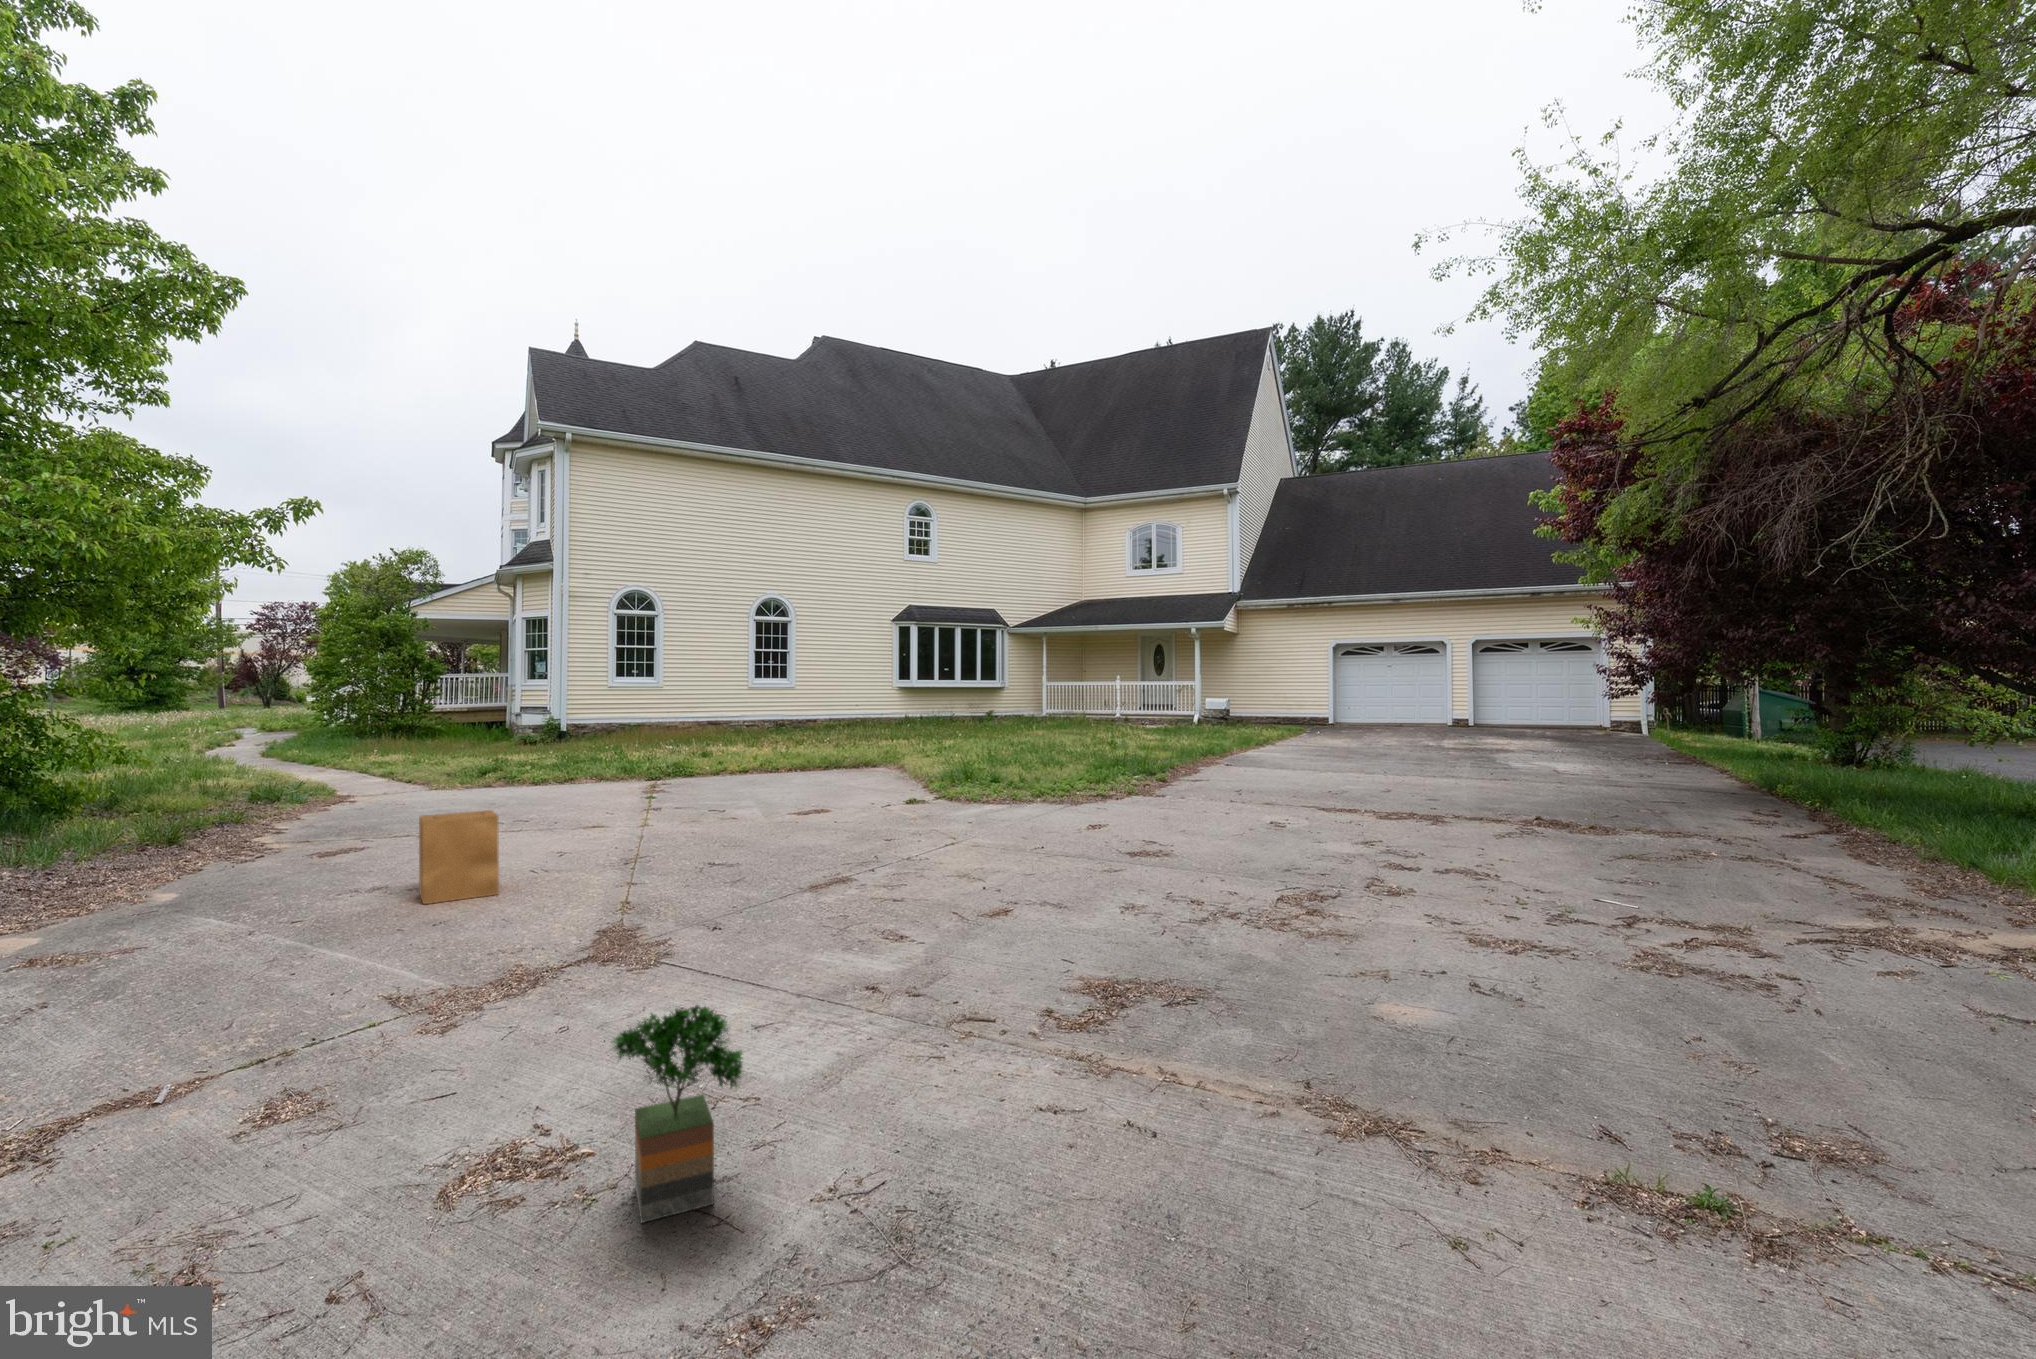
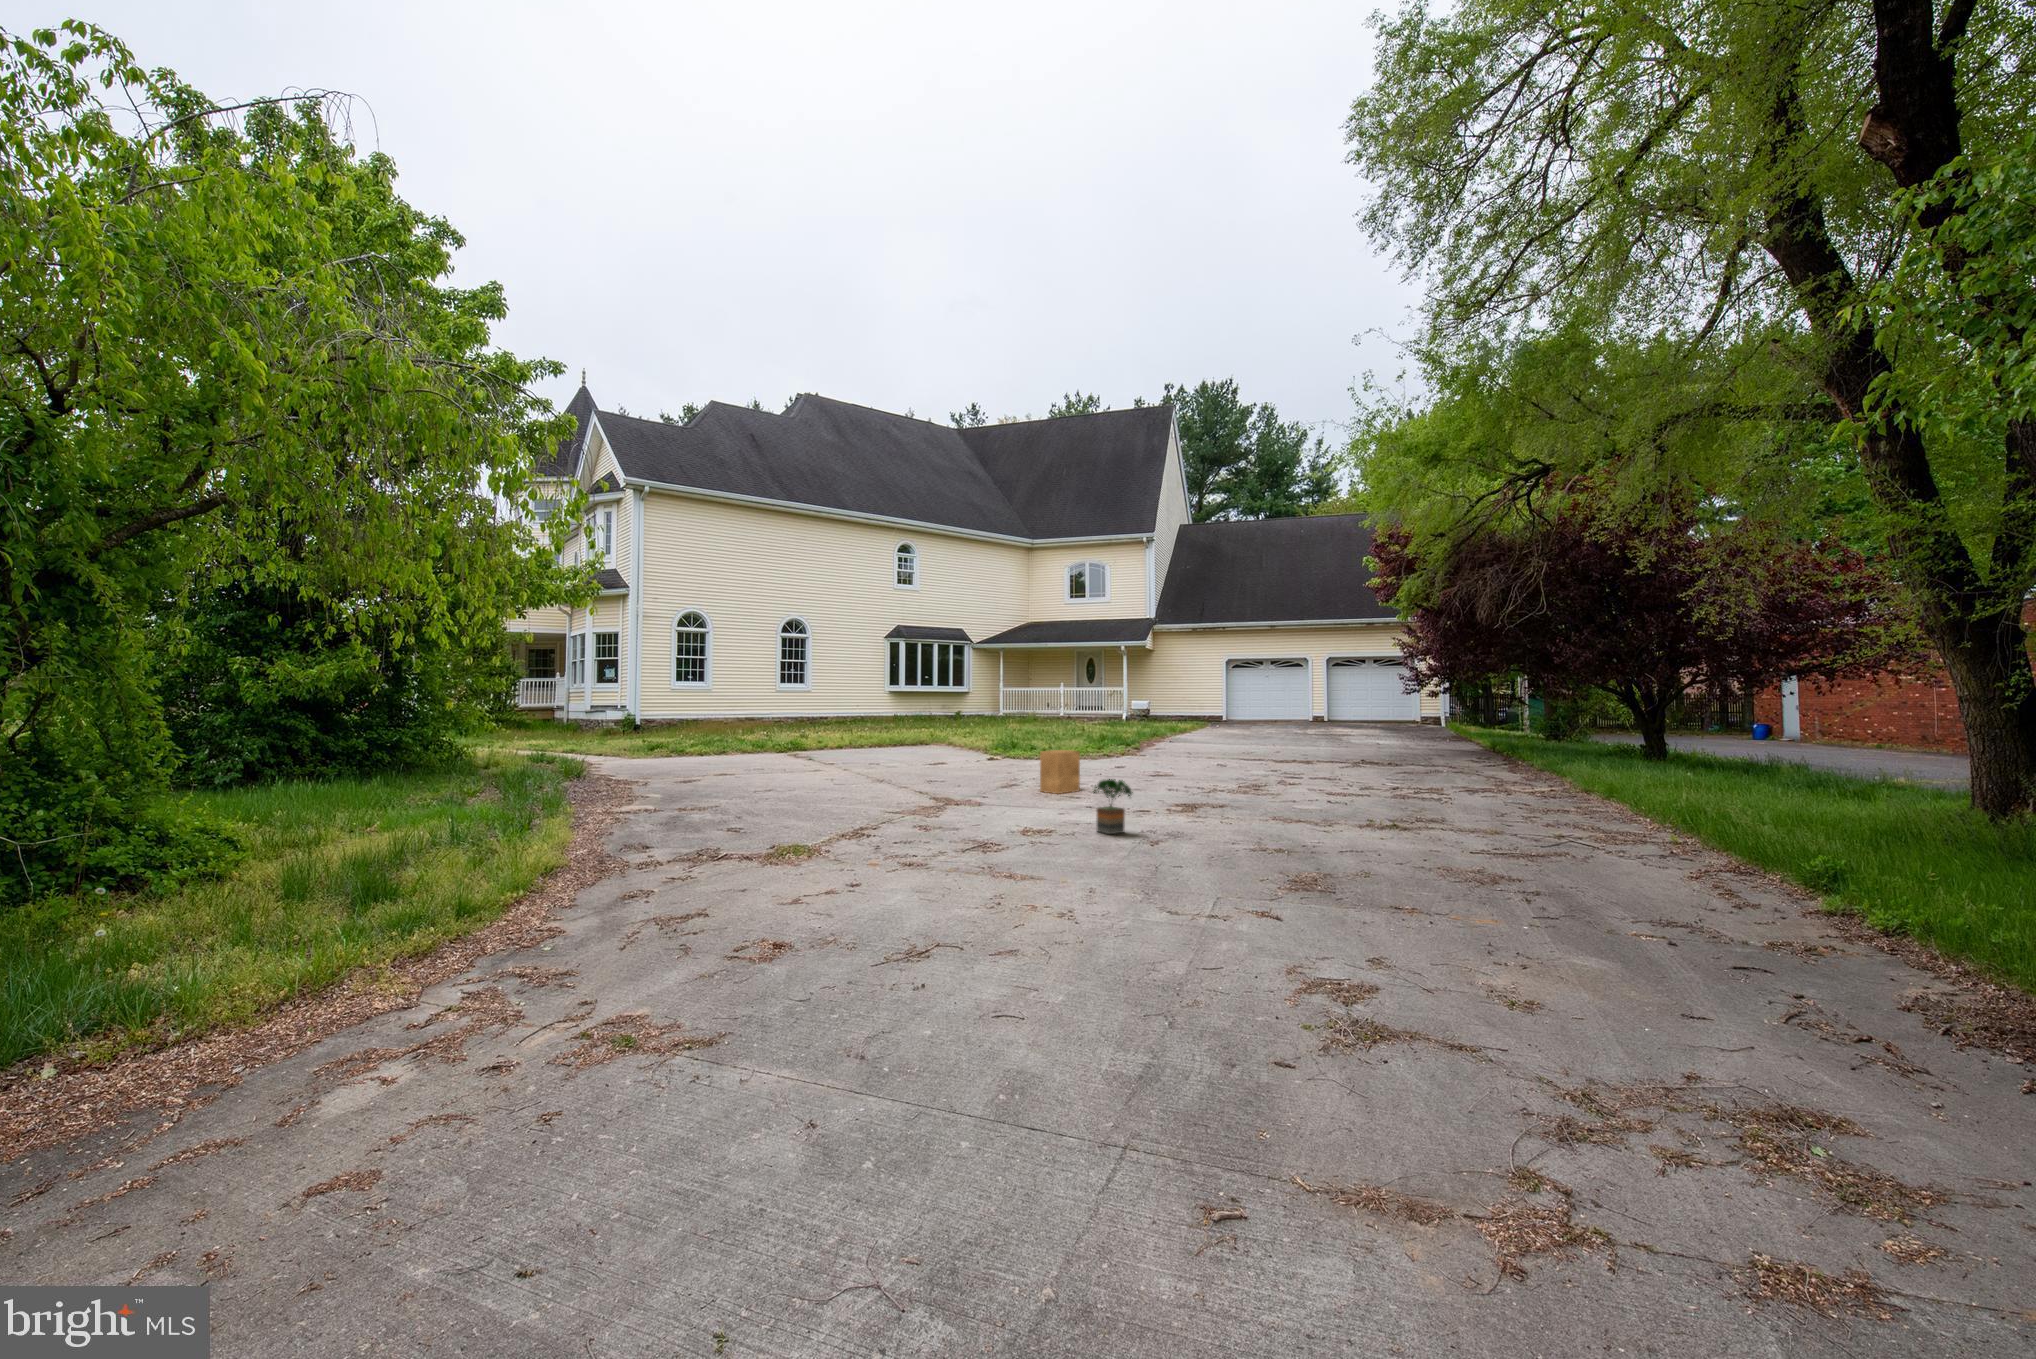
cardboard box: present [419,810,499,904] -> present [1040,750,1080,794]

